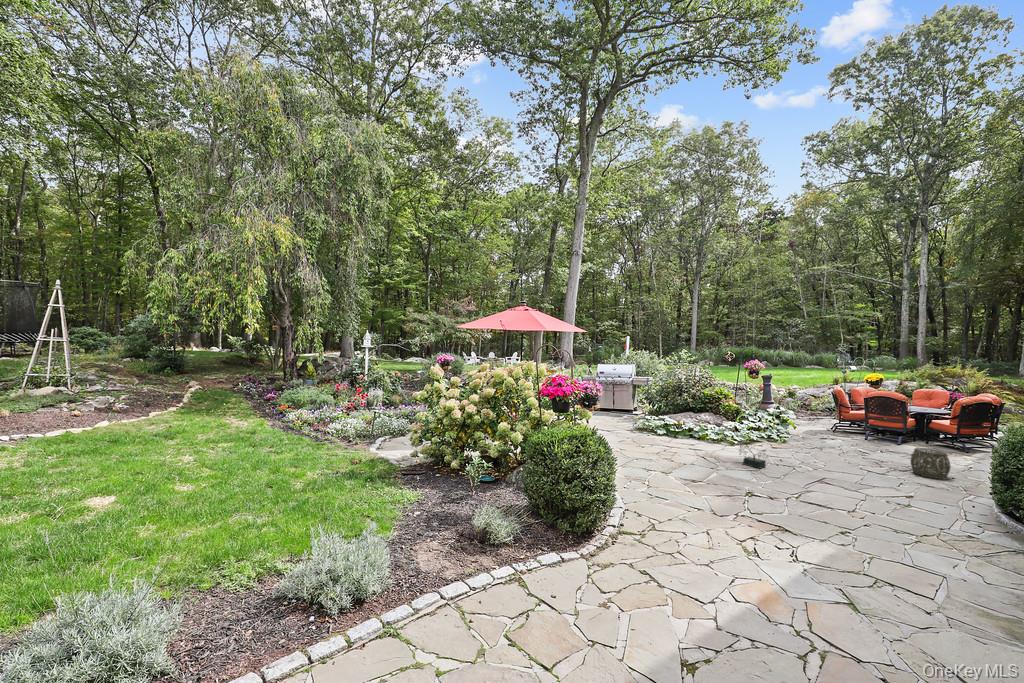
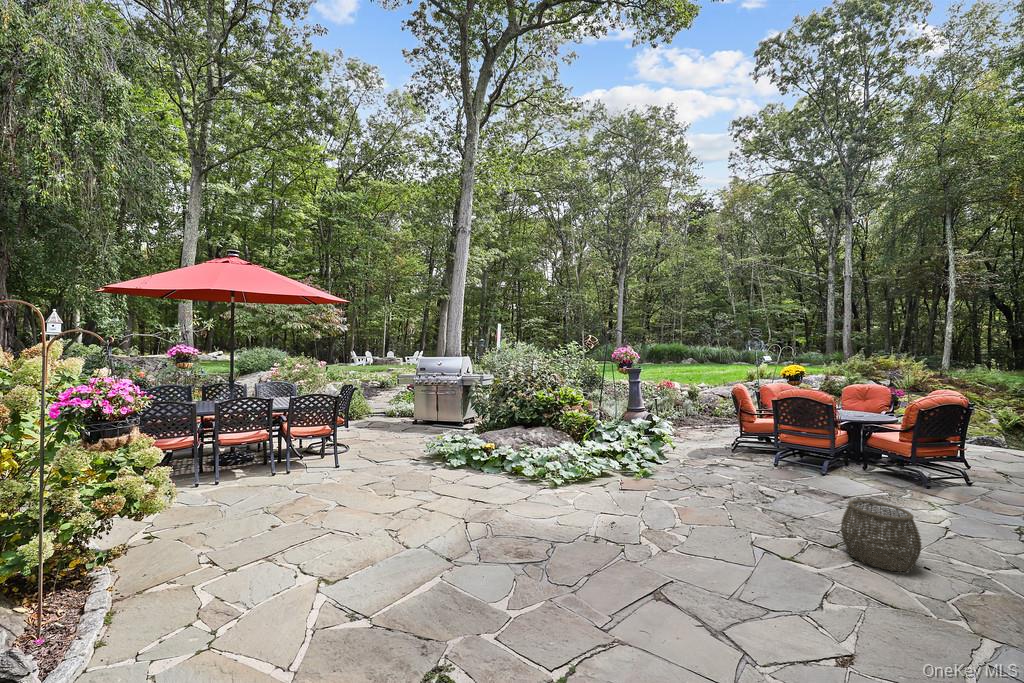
decorative plant: present [739,440,768,468] -> none [500,491,559,560]

